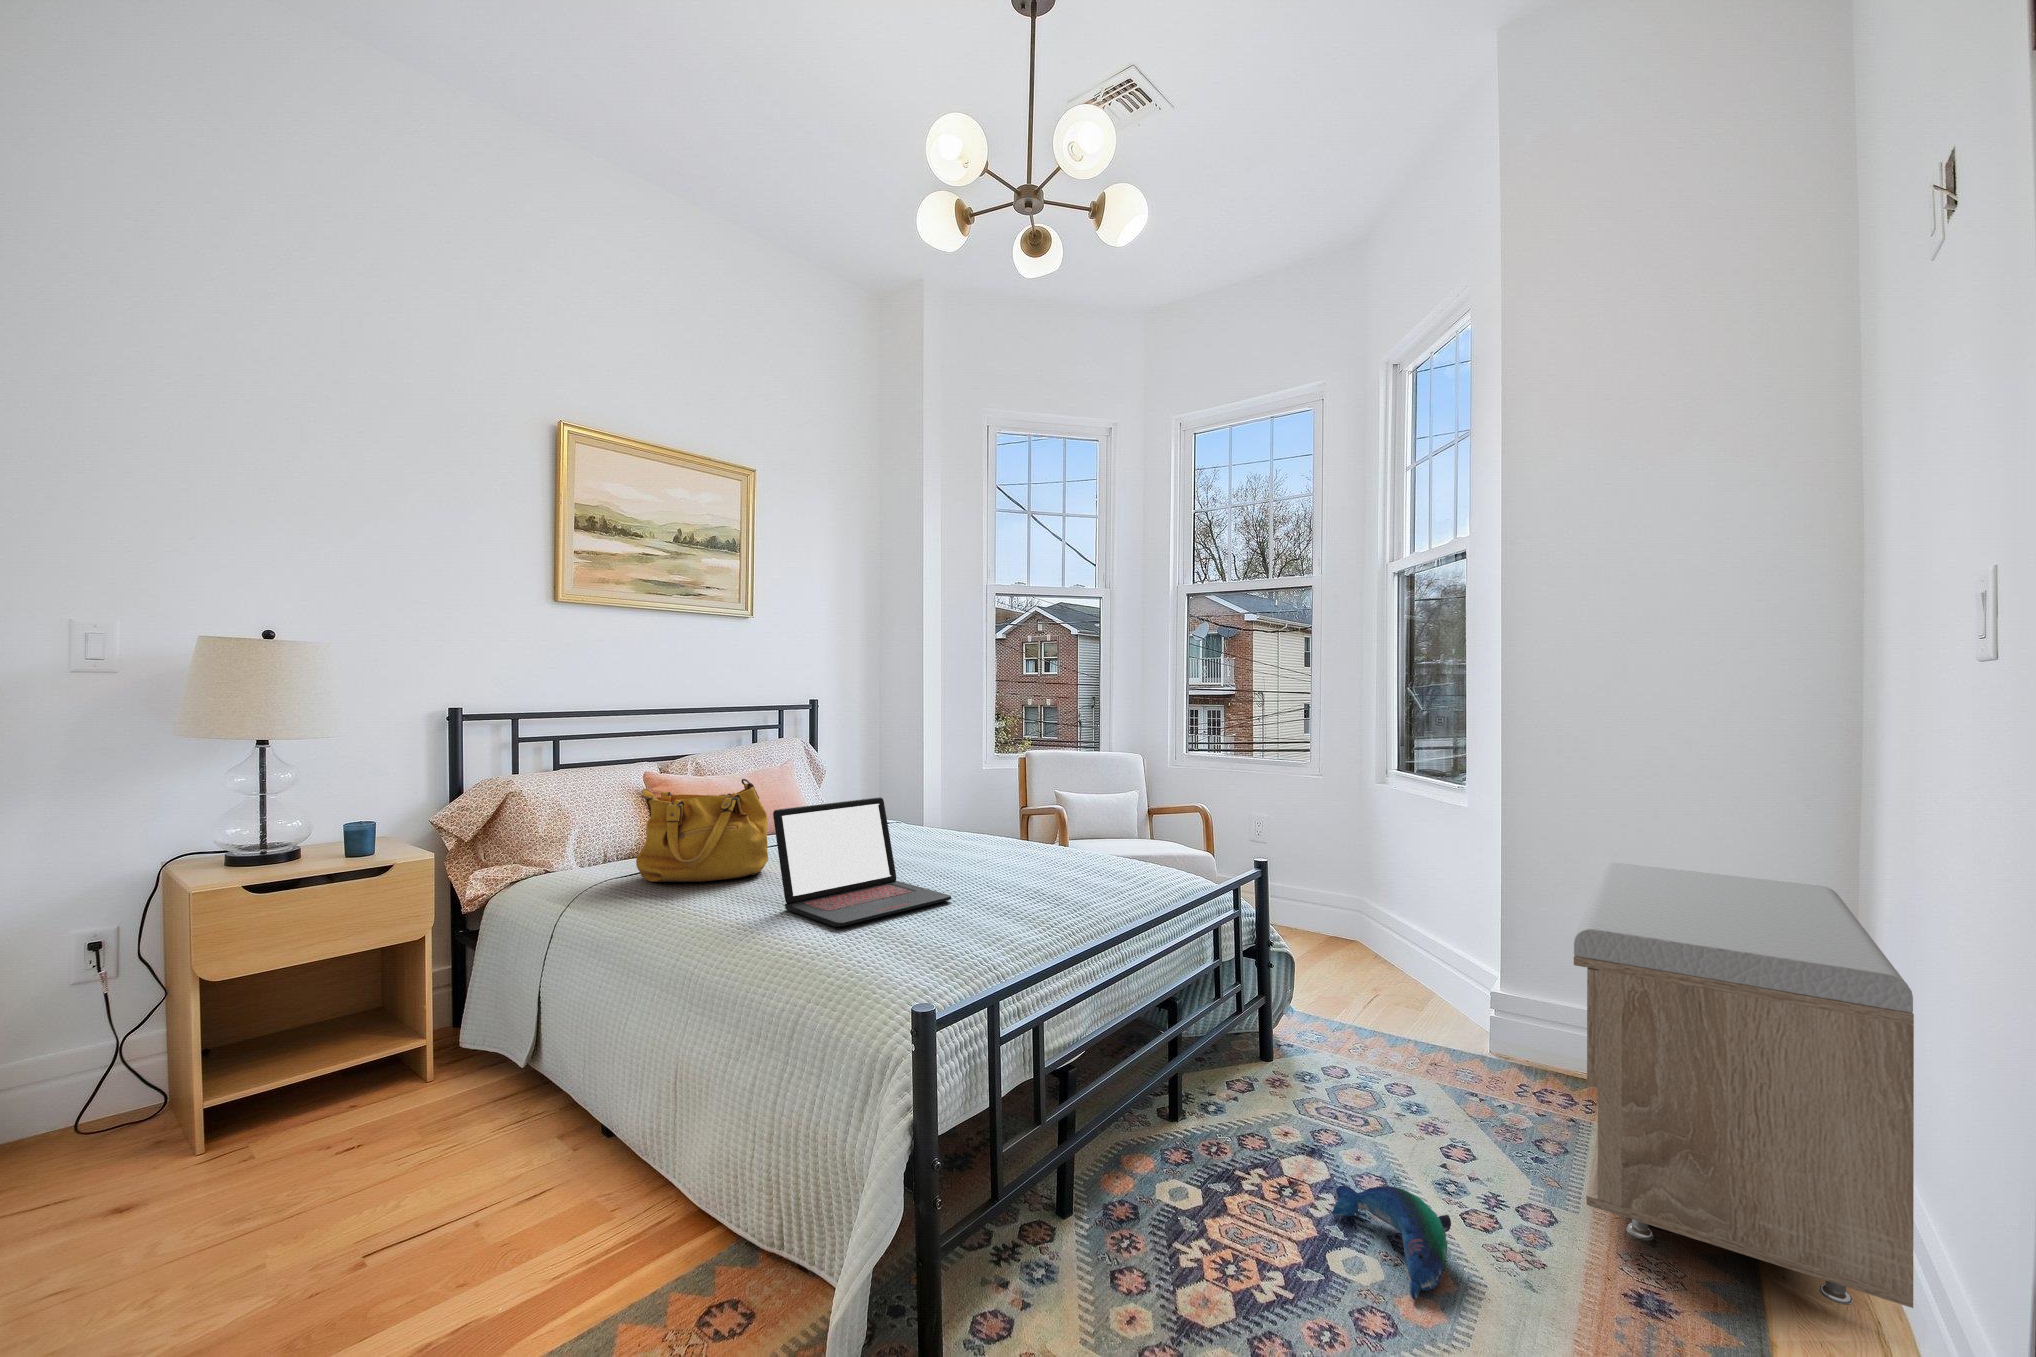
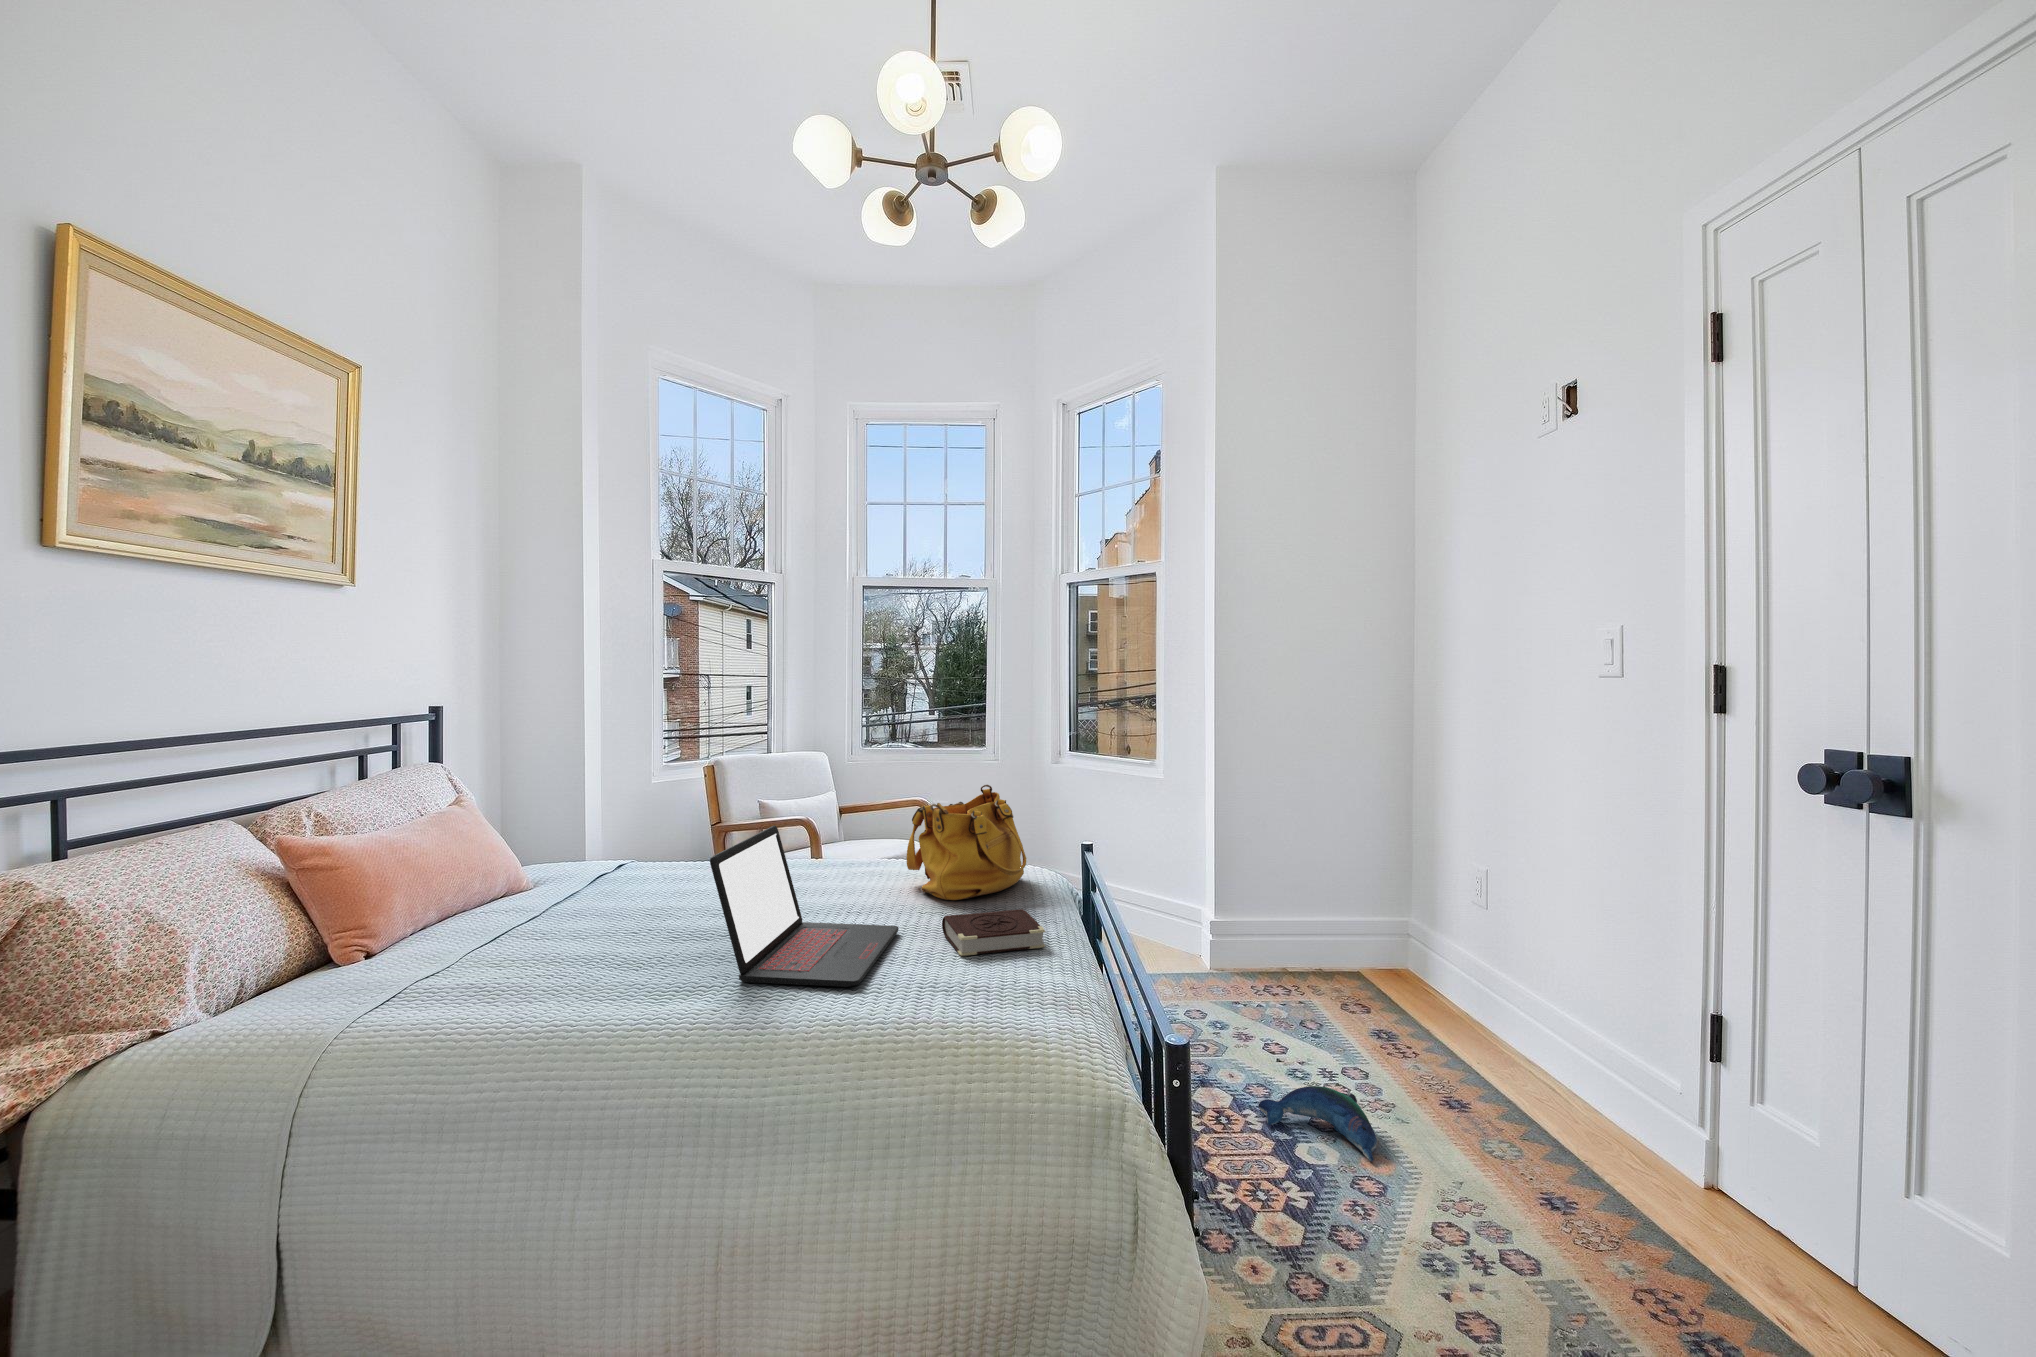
handbag: present [636,779,768,882] -> present [907,785,1026,900]
storage bench: present [1574,863,1914,1308] -> none [1289,812,1555,1071]
book: none [956,892,1055,935] -> present [942,909,1045,956]

